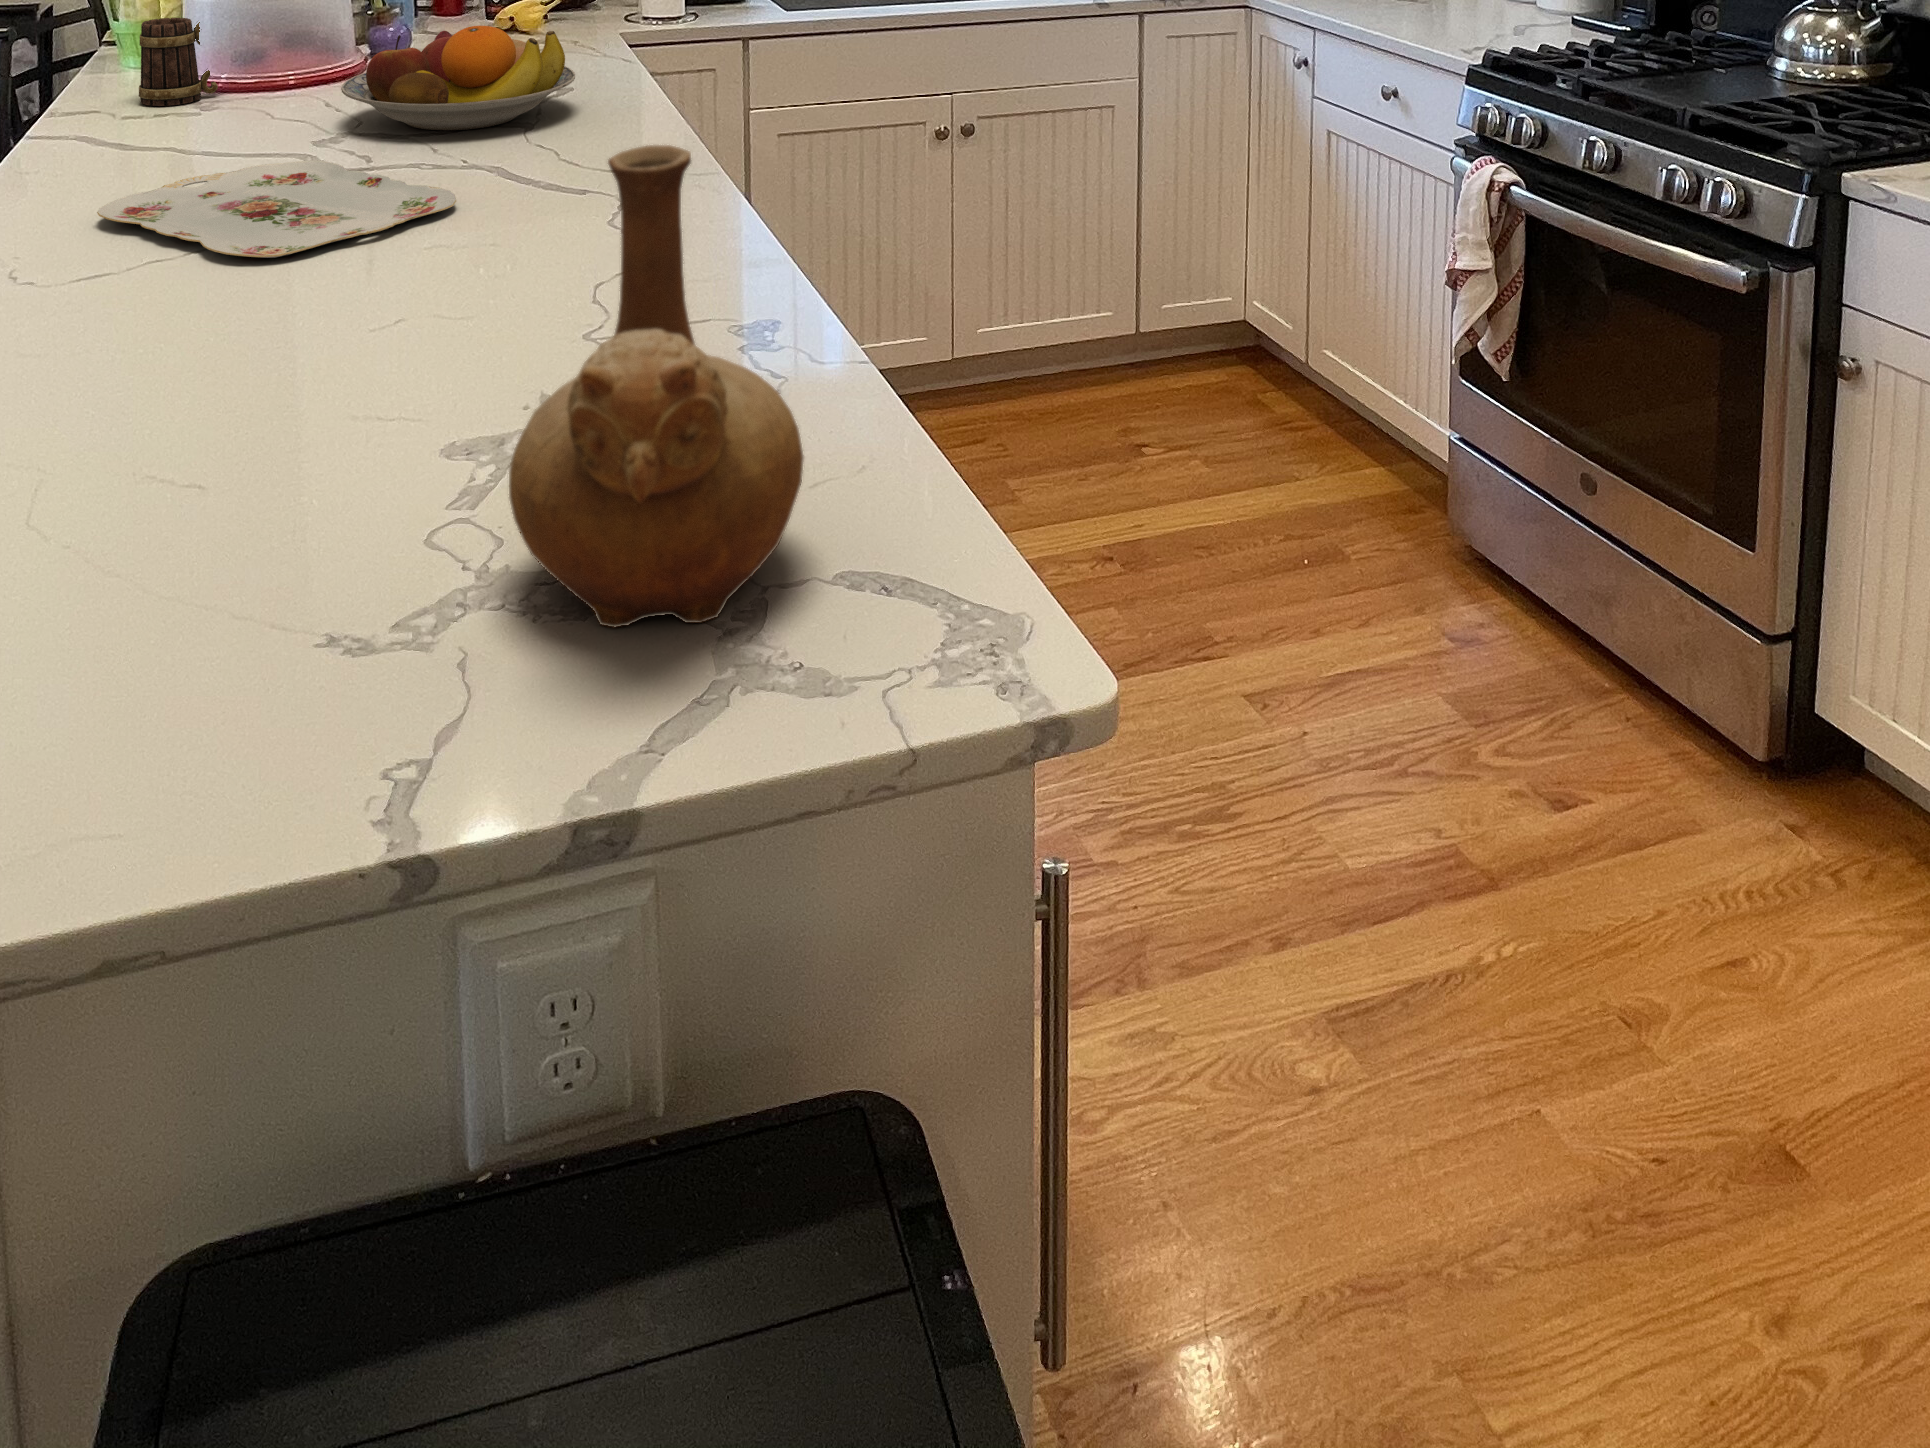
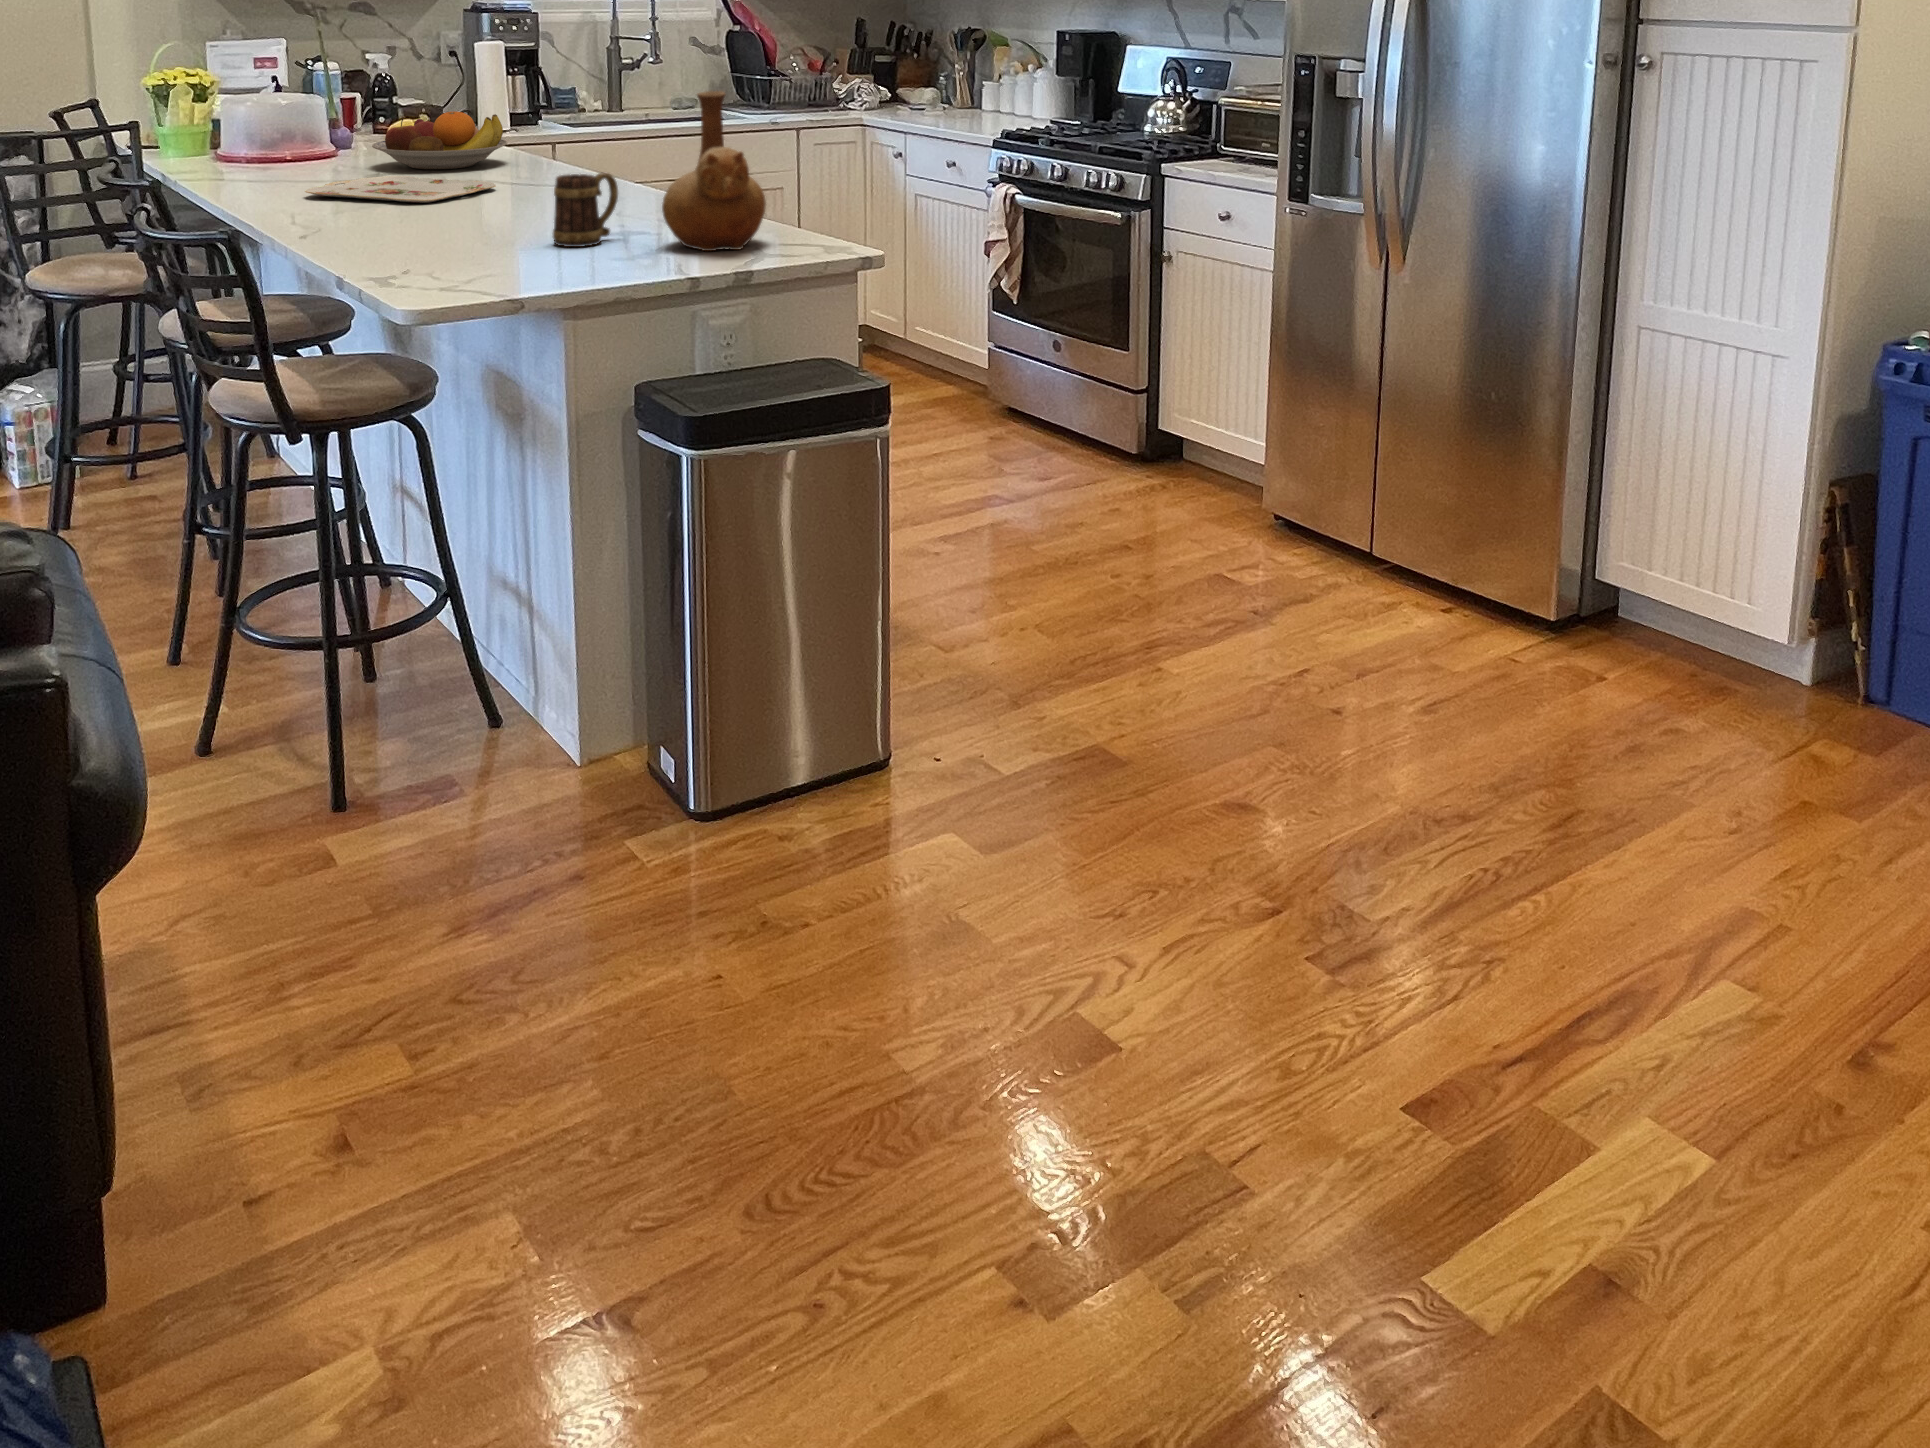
mug: present [139,18,218,106] -> present [553,173,618,247]

